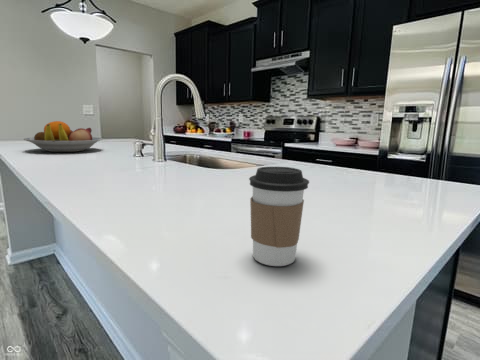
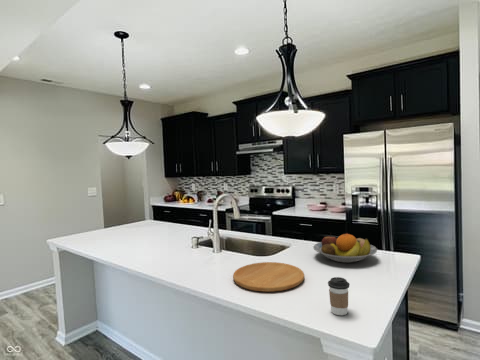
fruit bowl: present [24,121,102,152] -> present [313,233,377,263]
cutting board: none [121,170,257,205] -> present [233,262,304,292]

